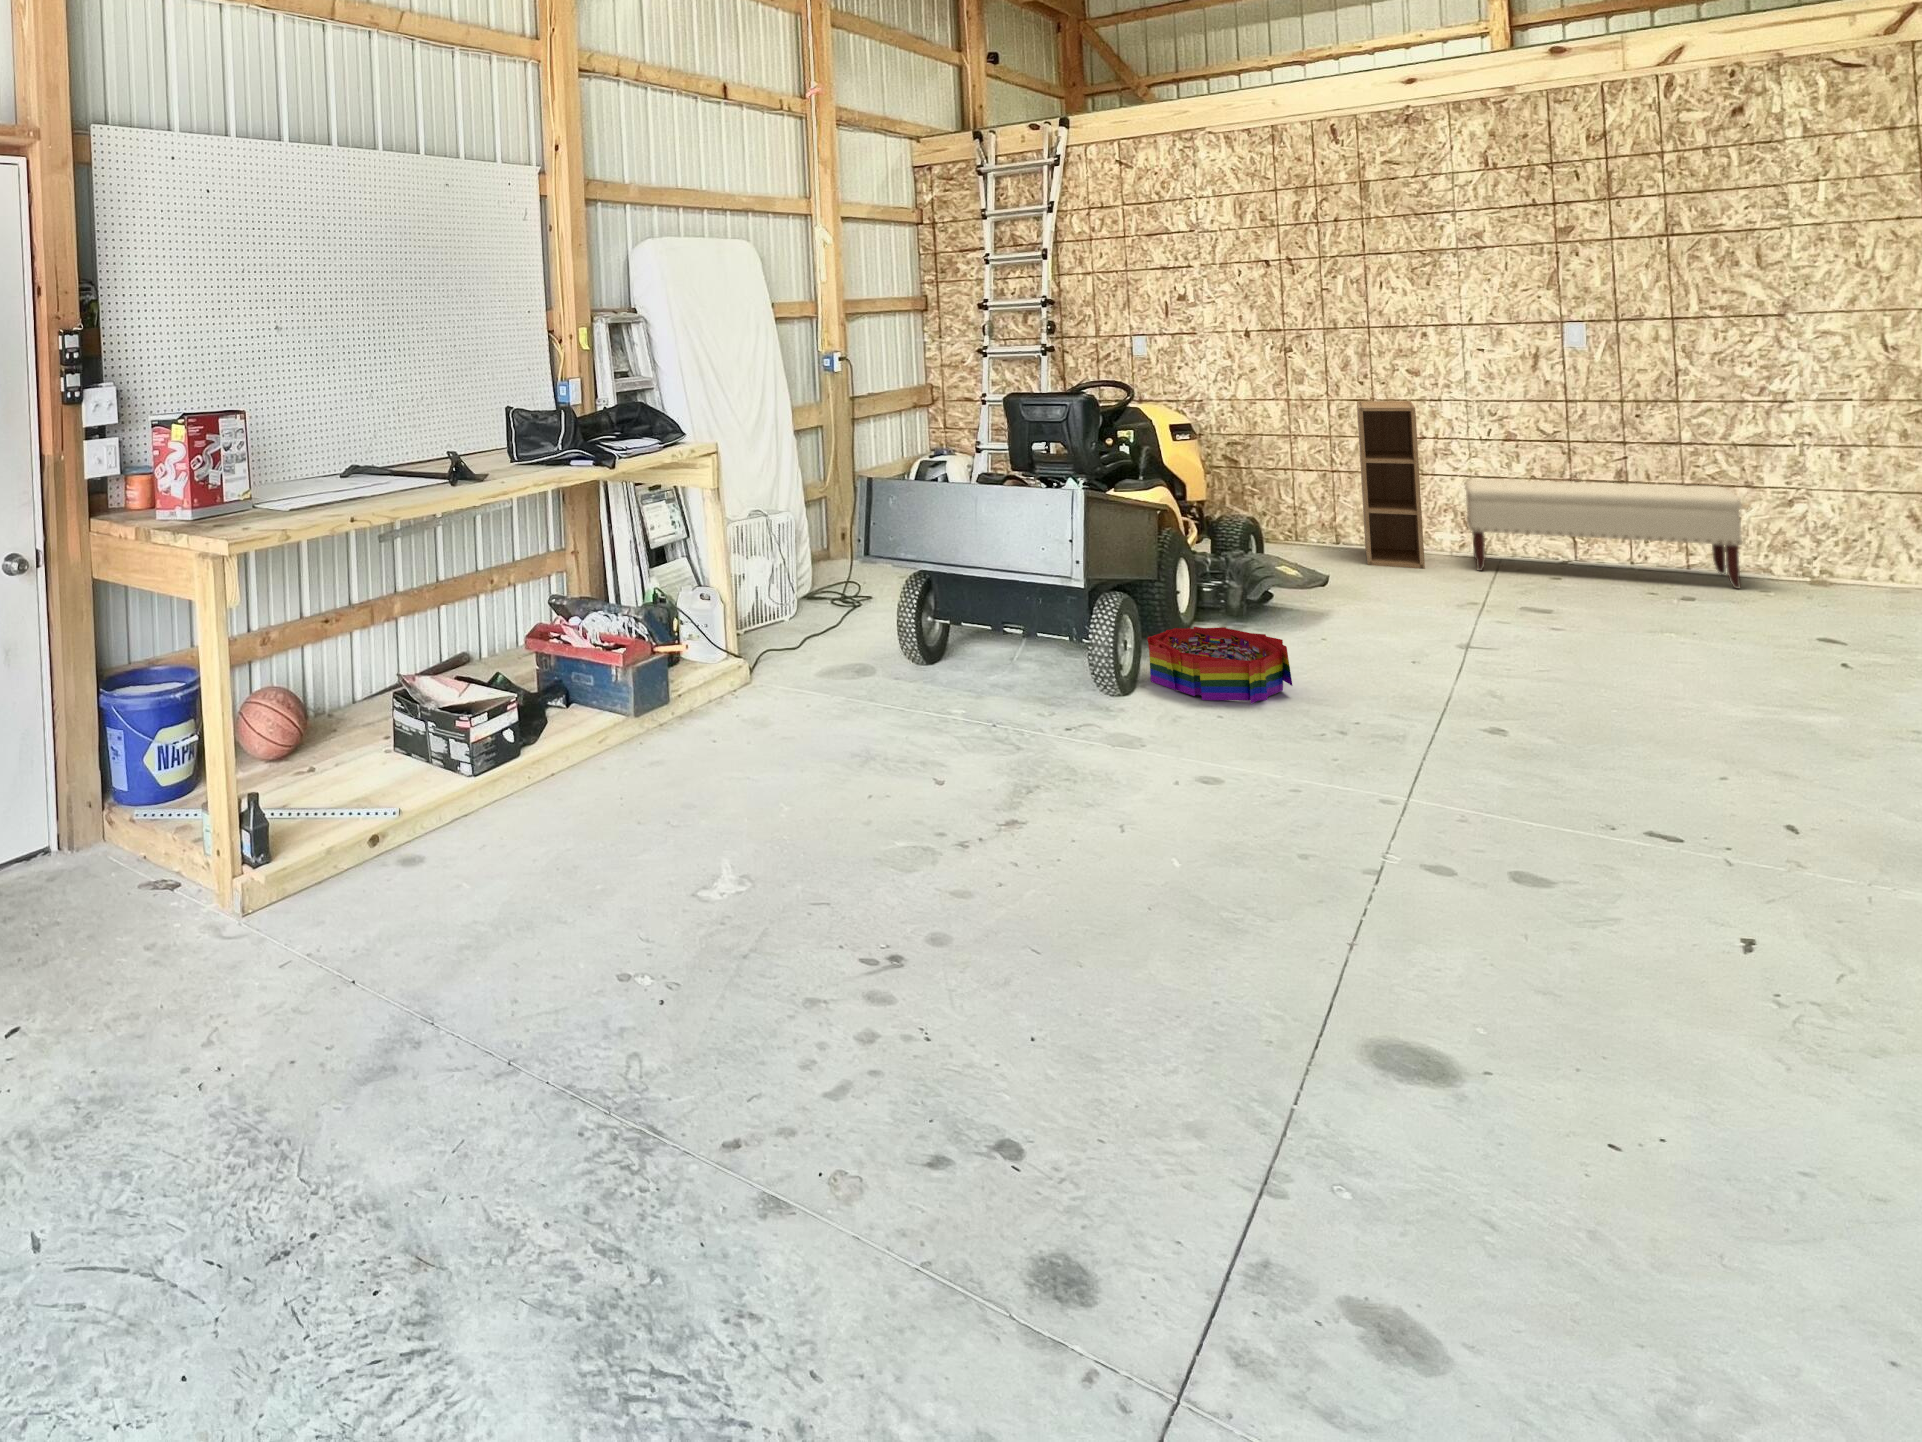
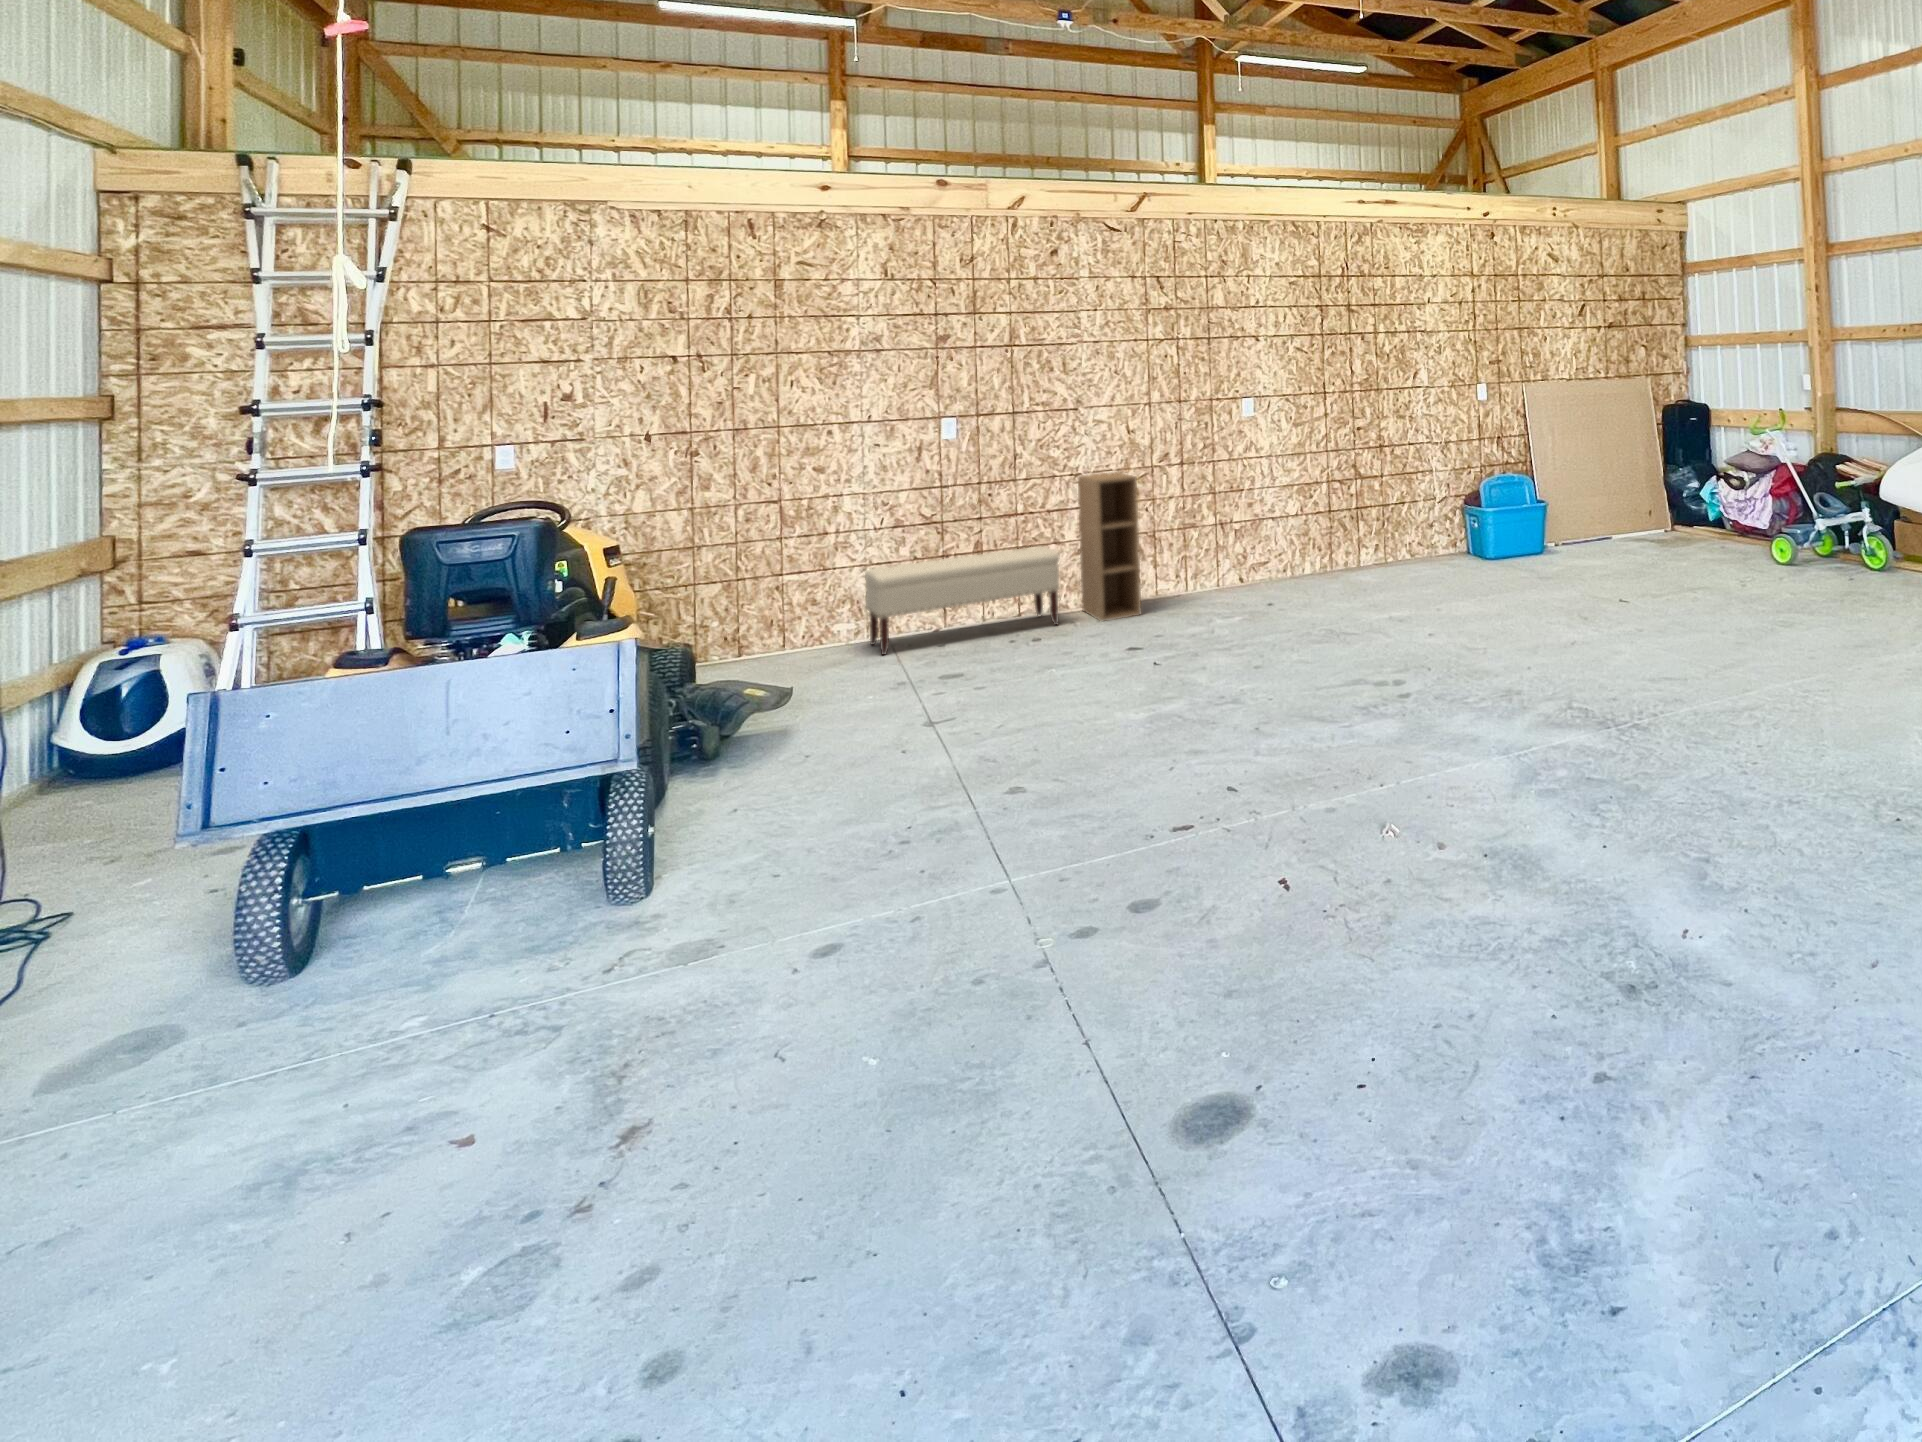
shelving unit: present [1357,401,1425,569] -> present [1078,472,1141,621]
storage bin: present [1147,627,1292,704] -> none [658,771,829,876]

